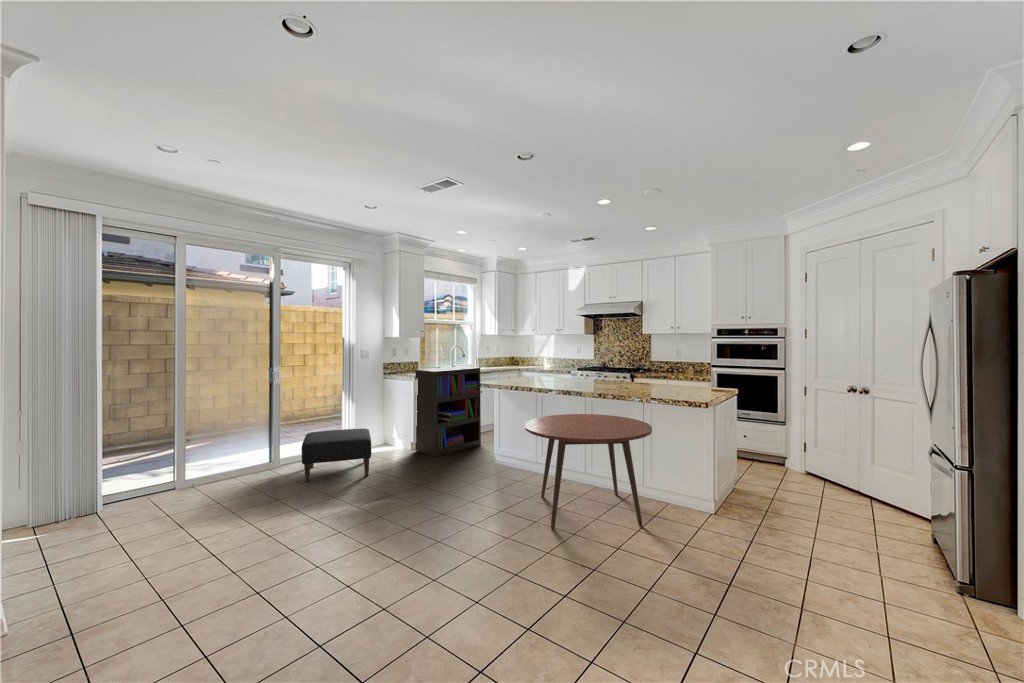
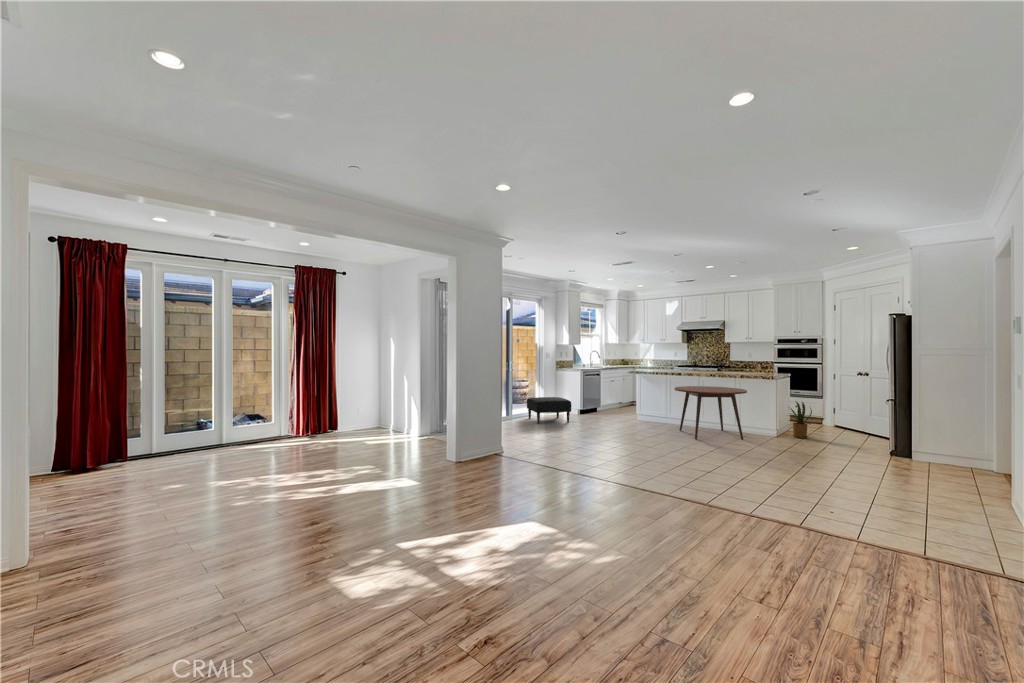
bookshelf: present [415,366,481,456] -> none [581,363,618,416]
house plant: none [719,442,769,516] -> present [788,402,812,438]

